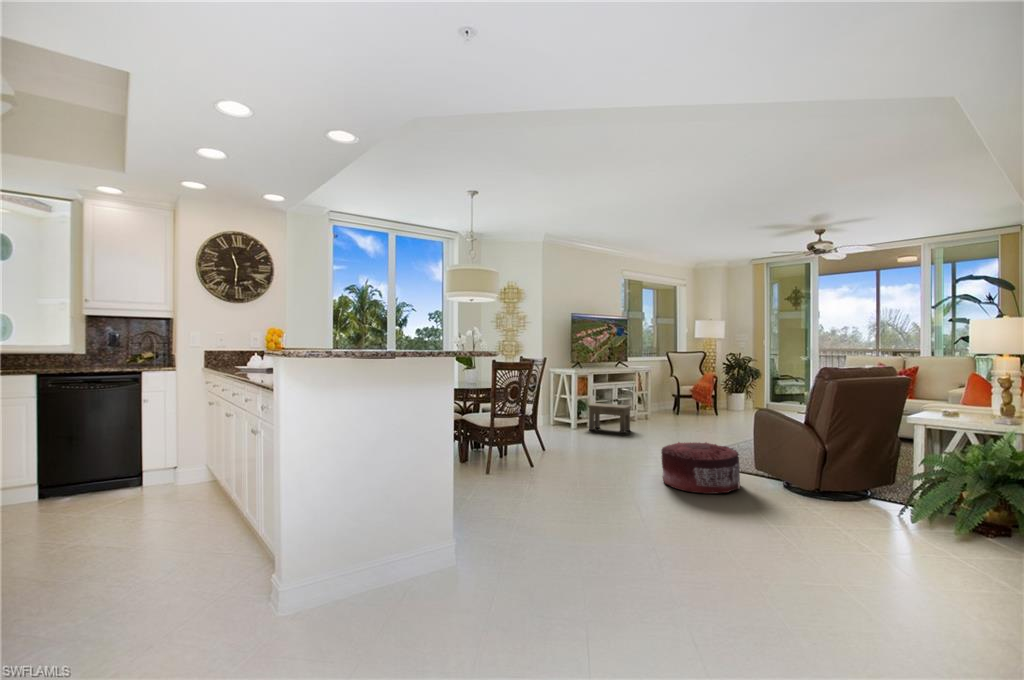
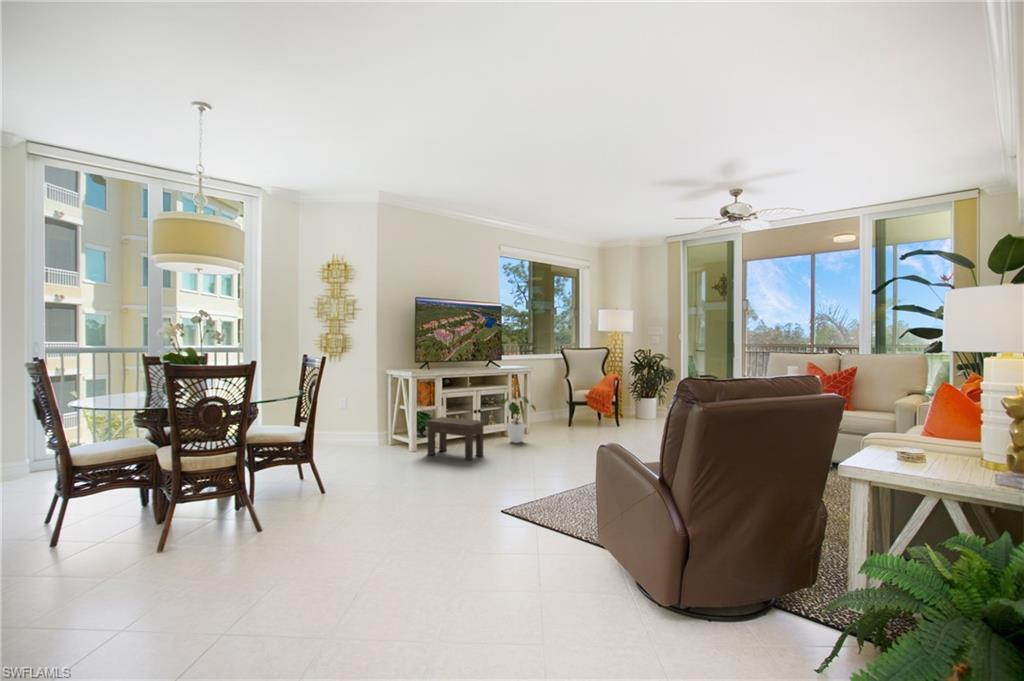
house plant: none [631,387,662,424] -> present [500,395,536,443]
pouf: present [661,442,740,494] -> none [418,502,558,619]

